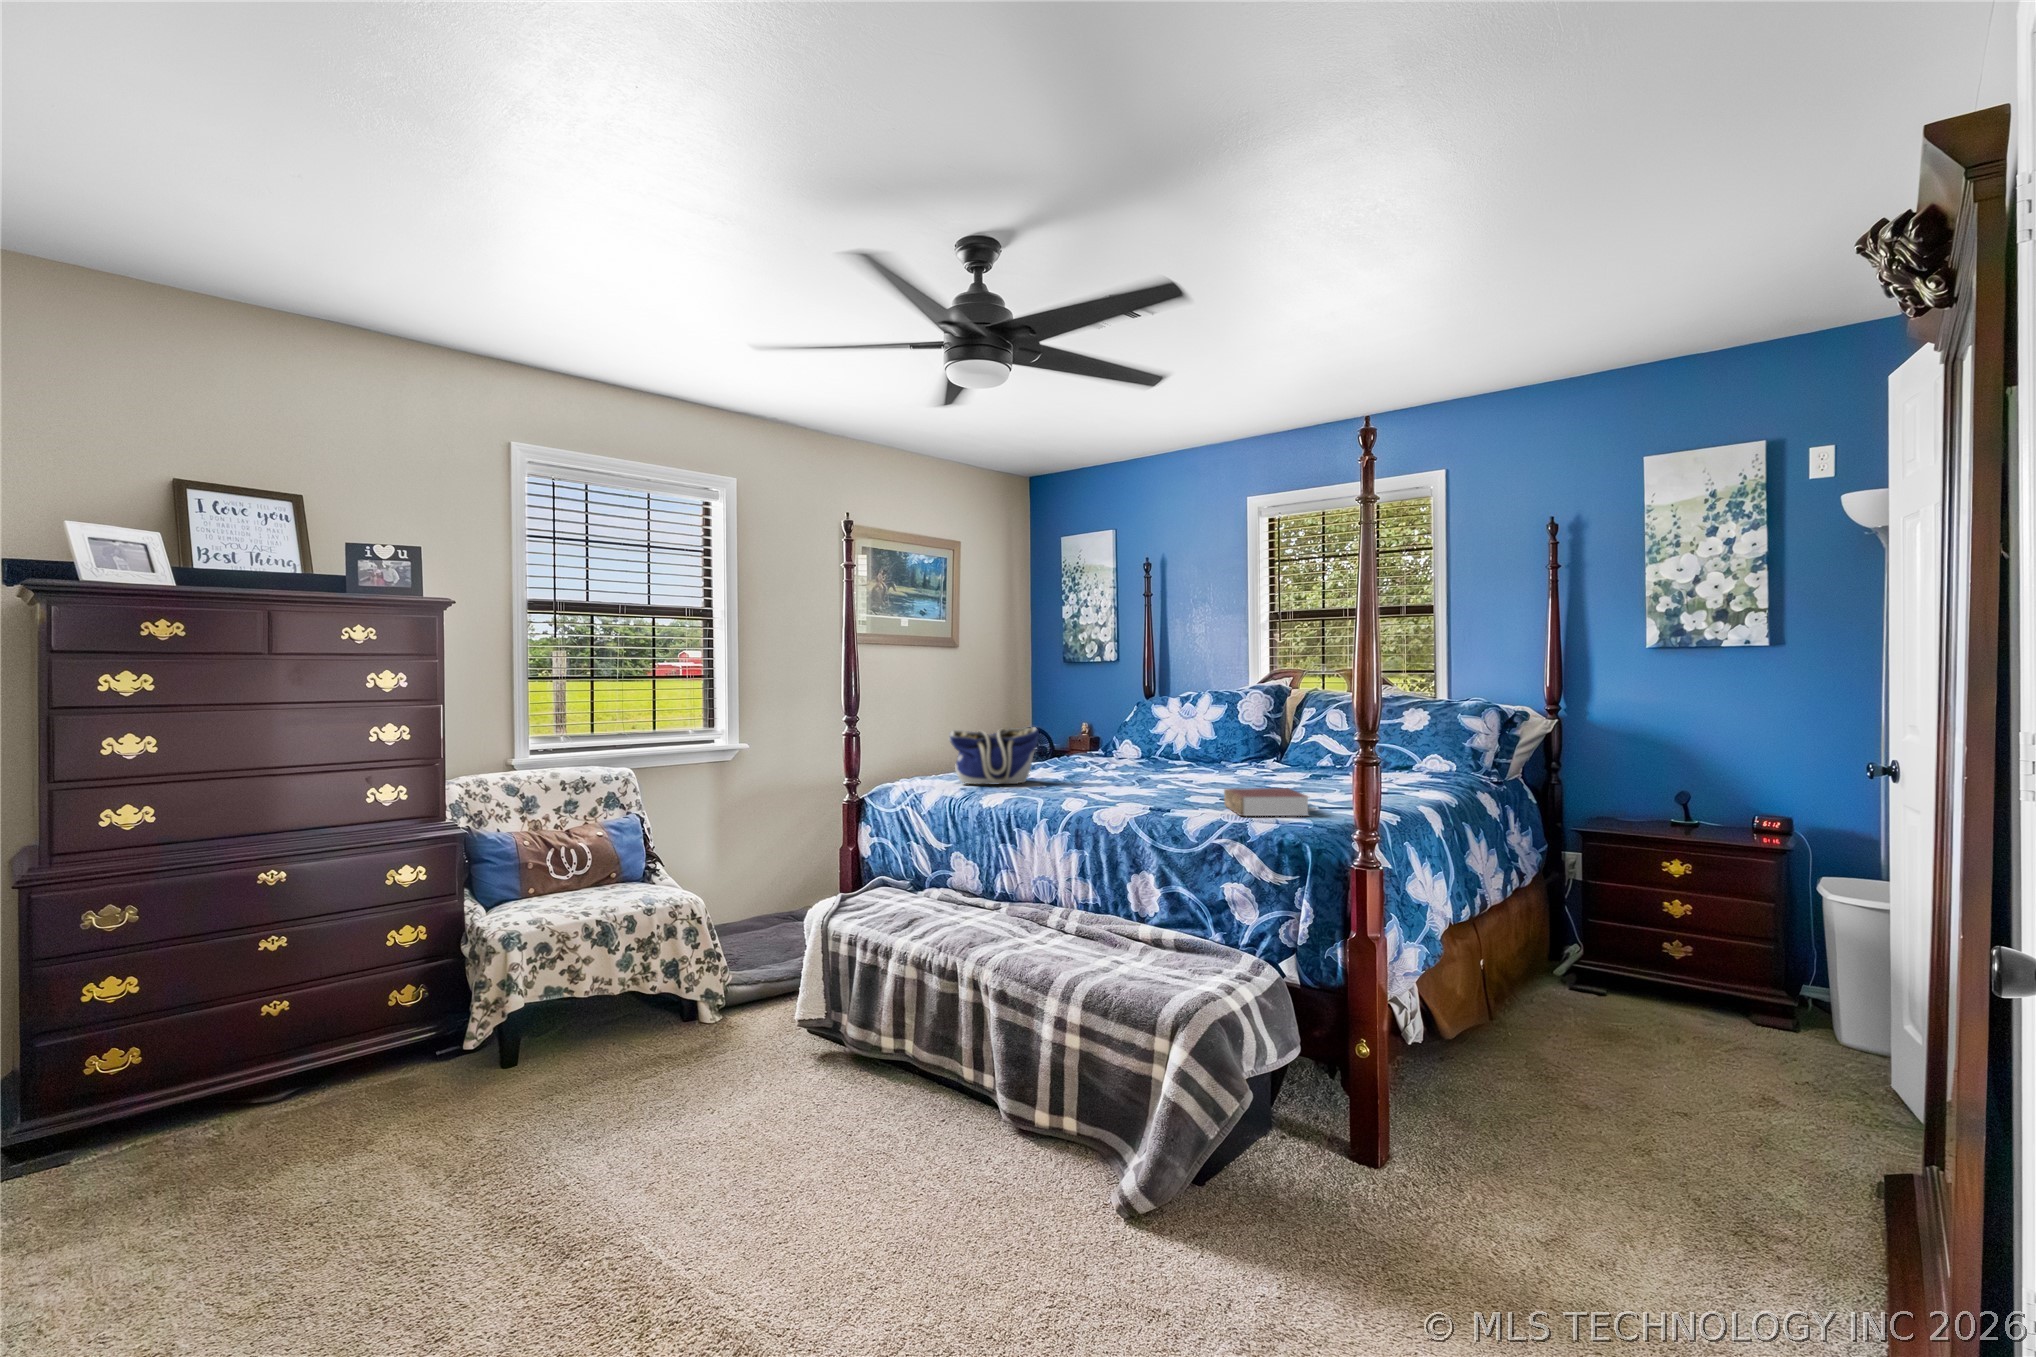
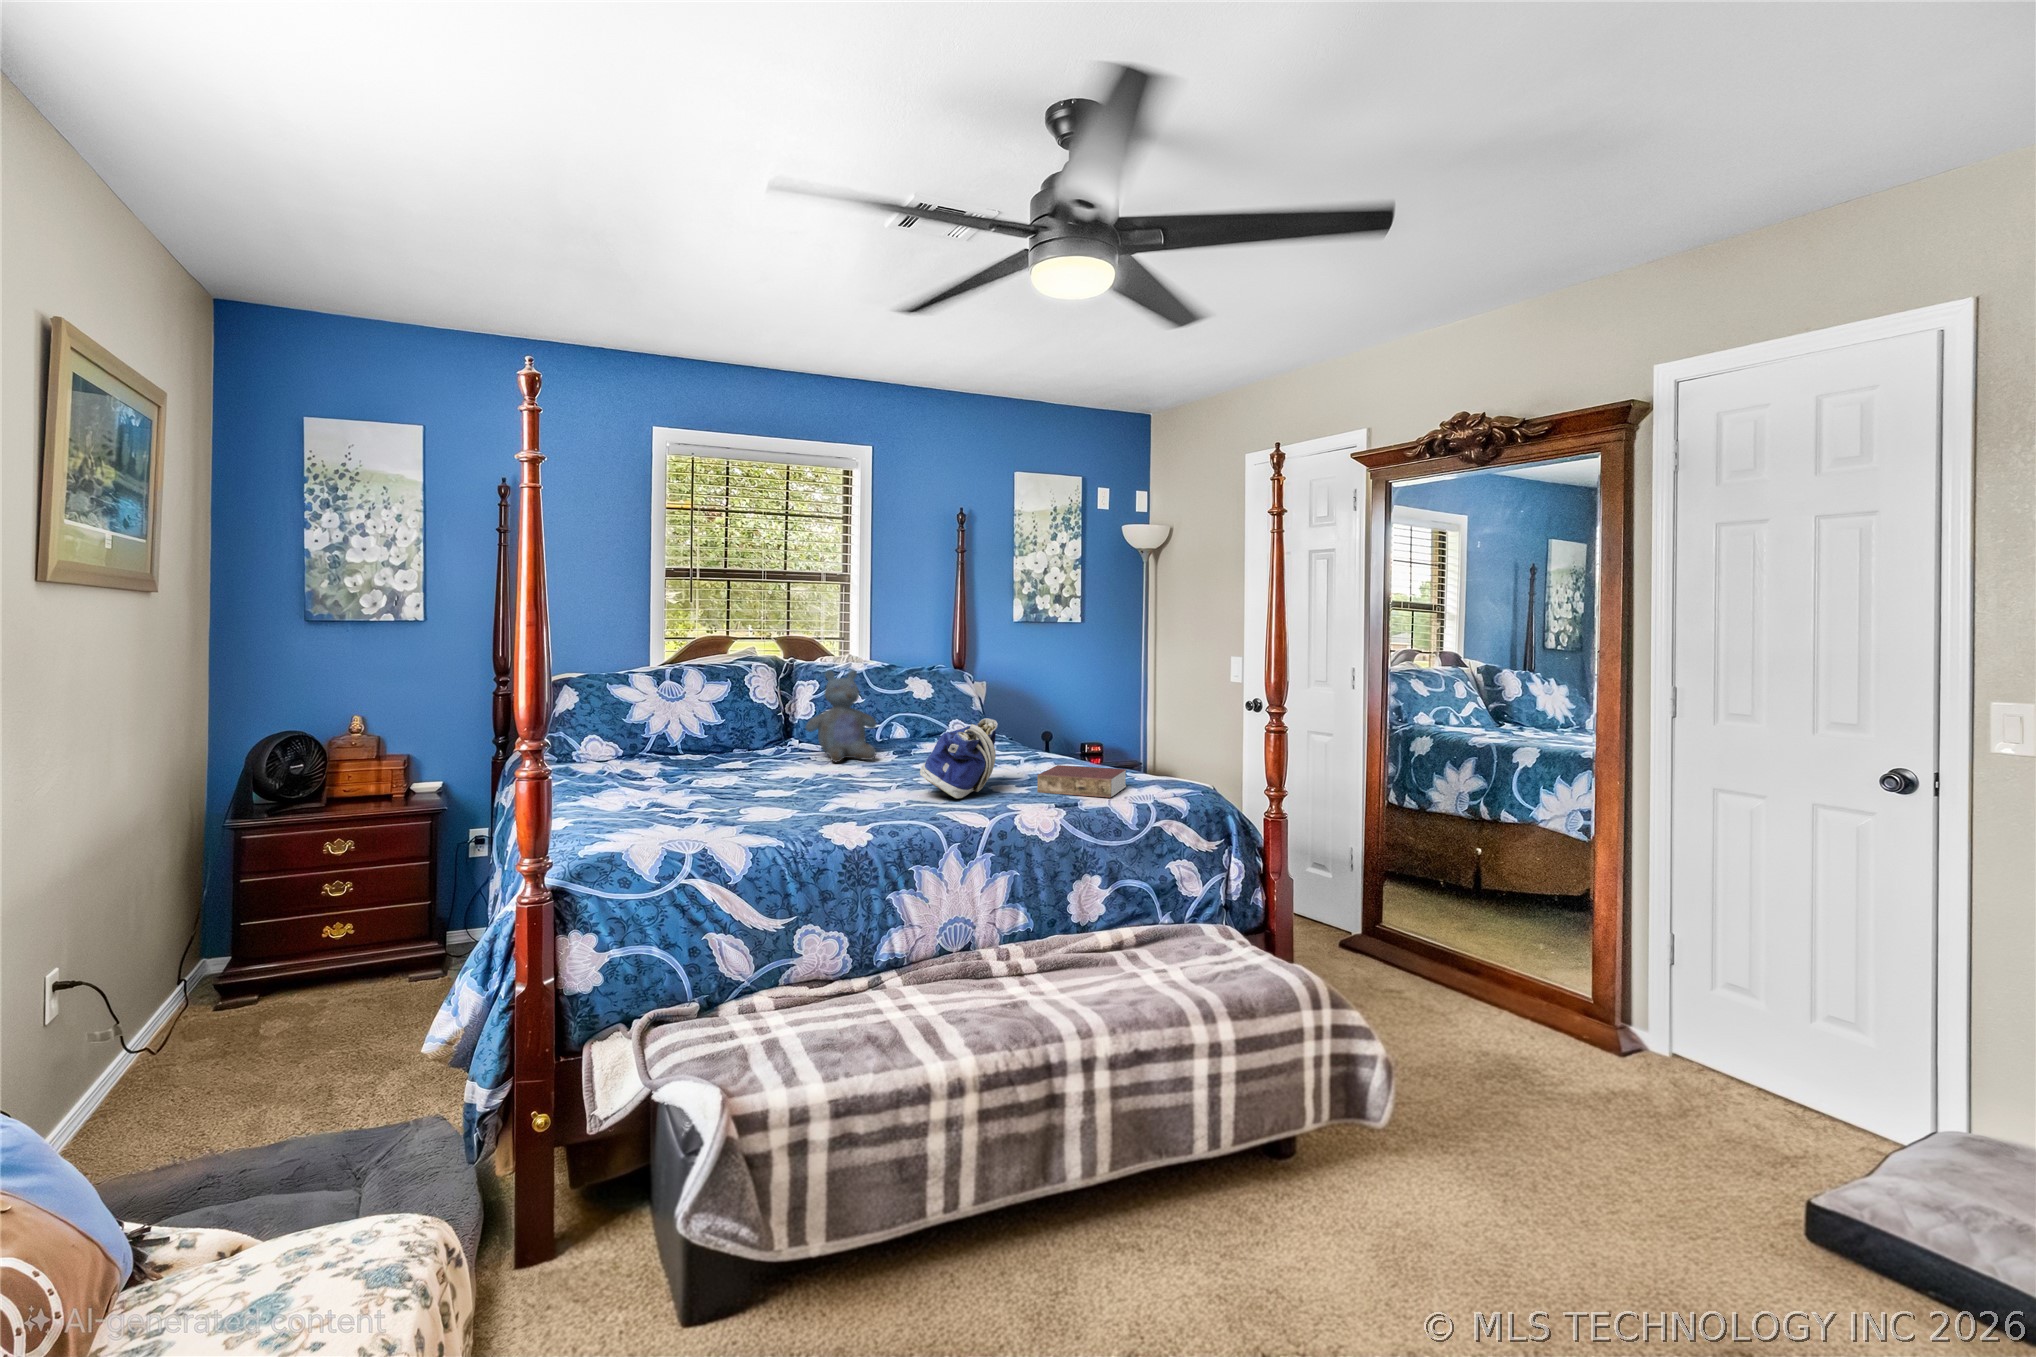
stuffed bear: none [1219,694,1287,777] -> present [805,670,877,762]
tote bag: present [949,727,1039,784] -> present [920,718,998,798]

